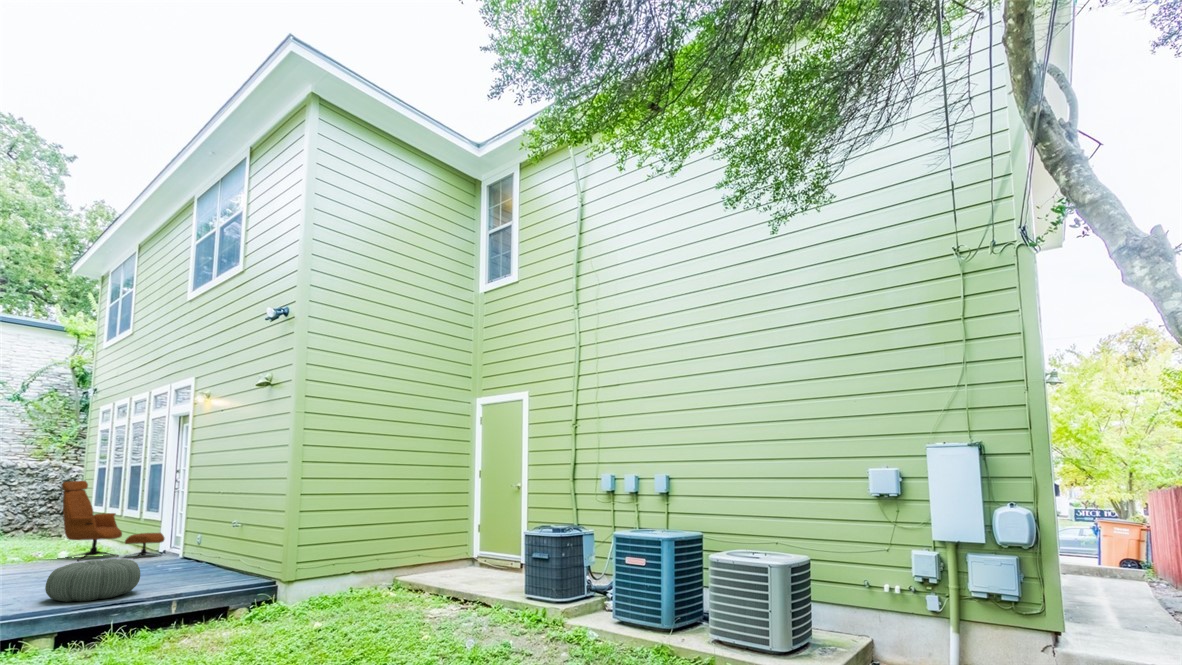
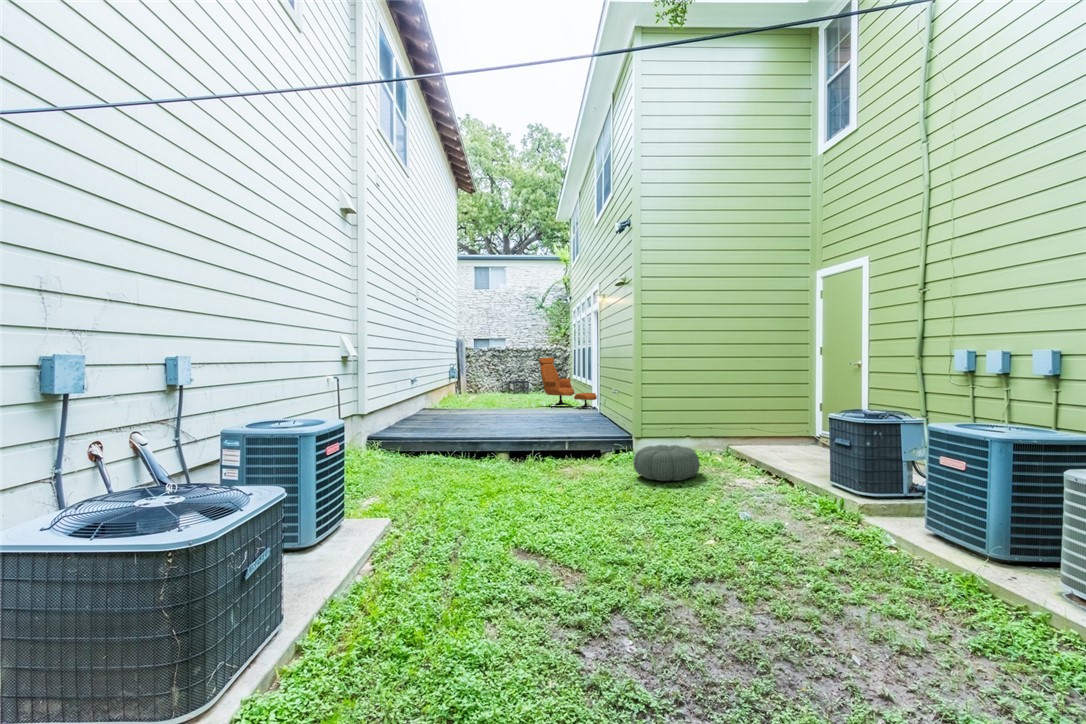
pouf: present [45,559,140,602] -> present [634,445,700,481]

